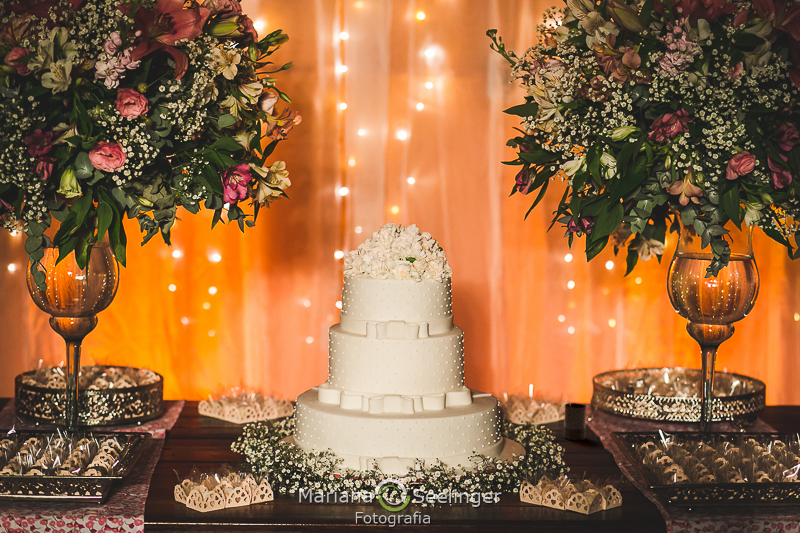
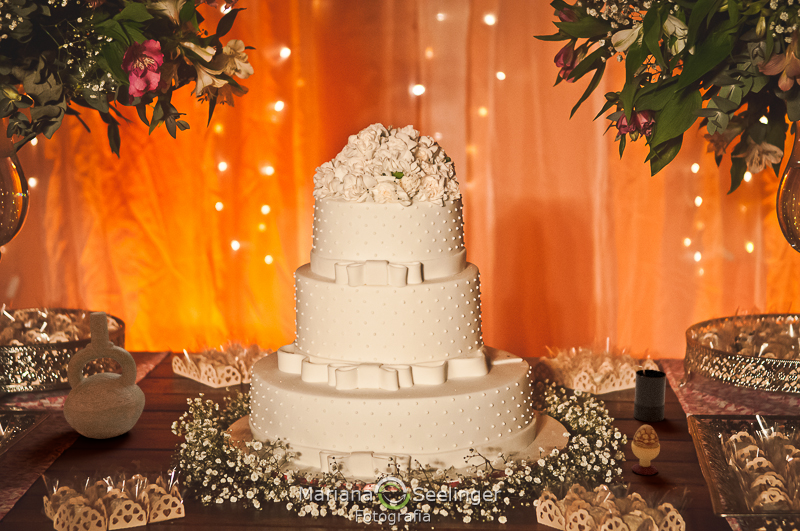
decorative vase: none [147,357,210,456] -> present [63,311,145,439]
decorative egg: none [577,433,597,469] -> present [632,425,660,475]

